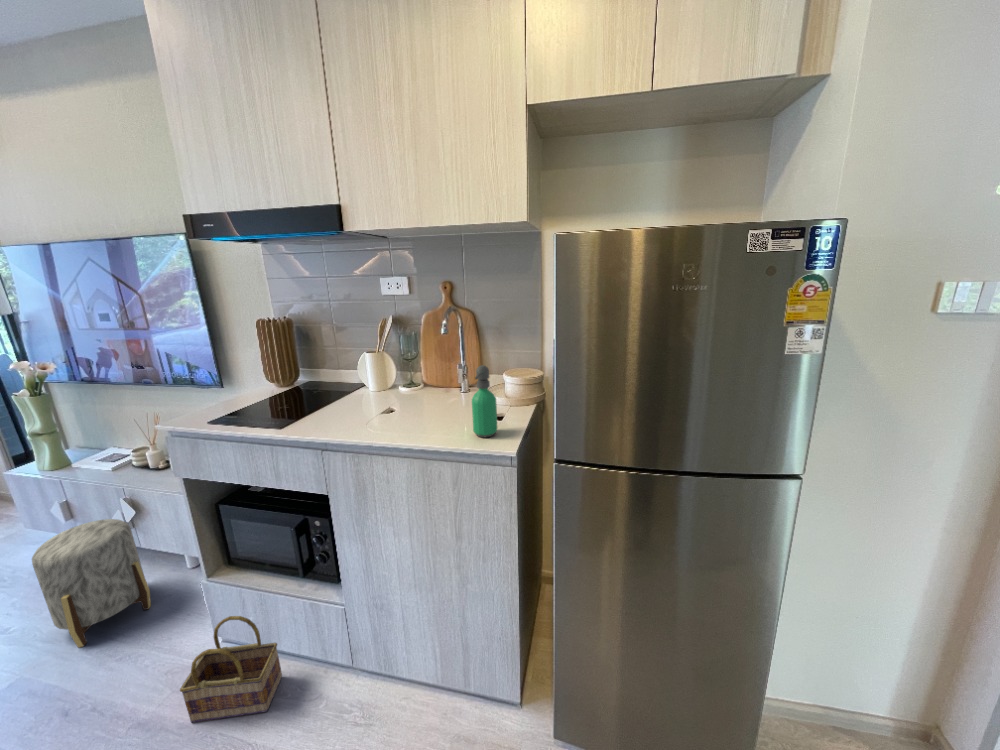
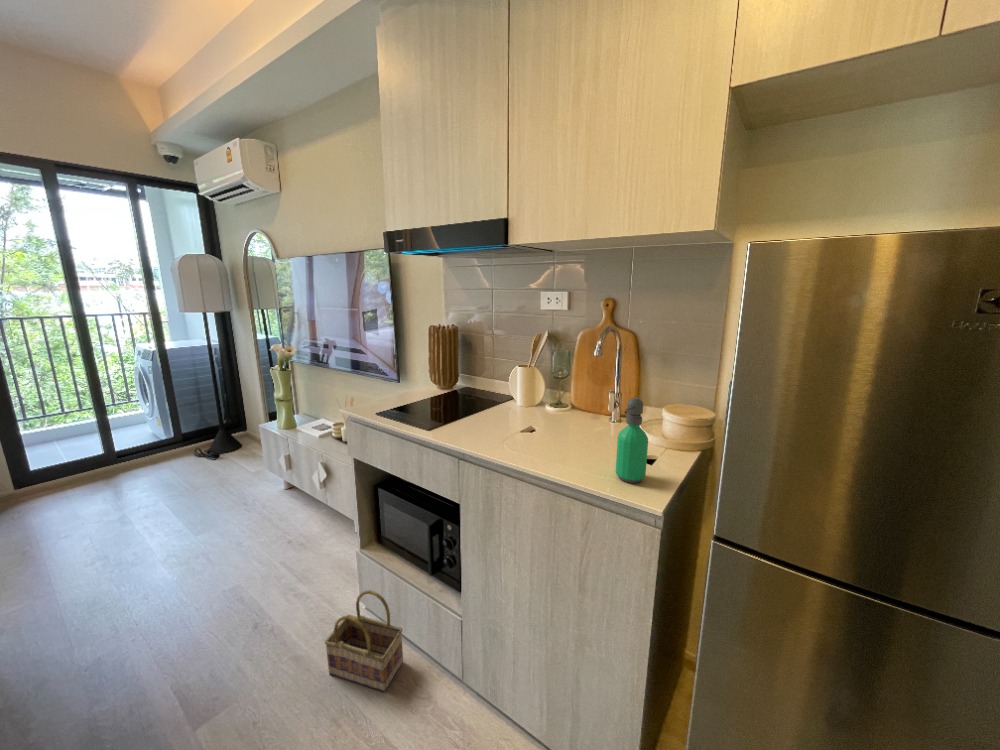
stool: present [32,519,151,647] -> none [259,476,326,574]

